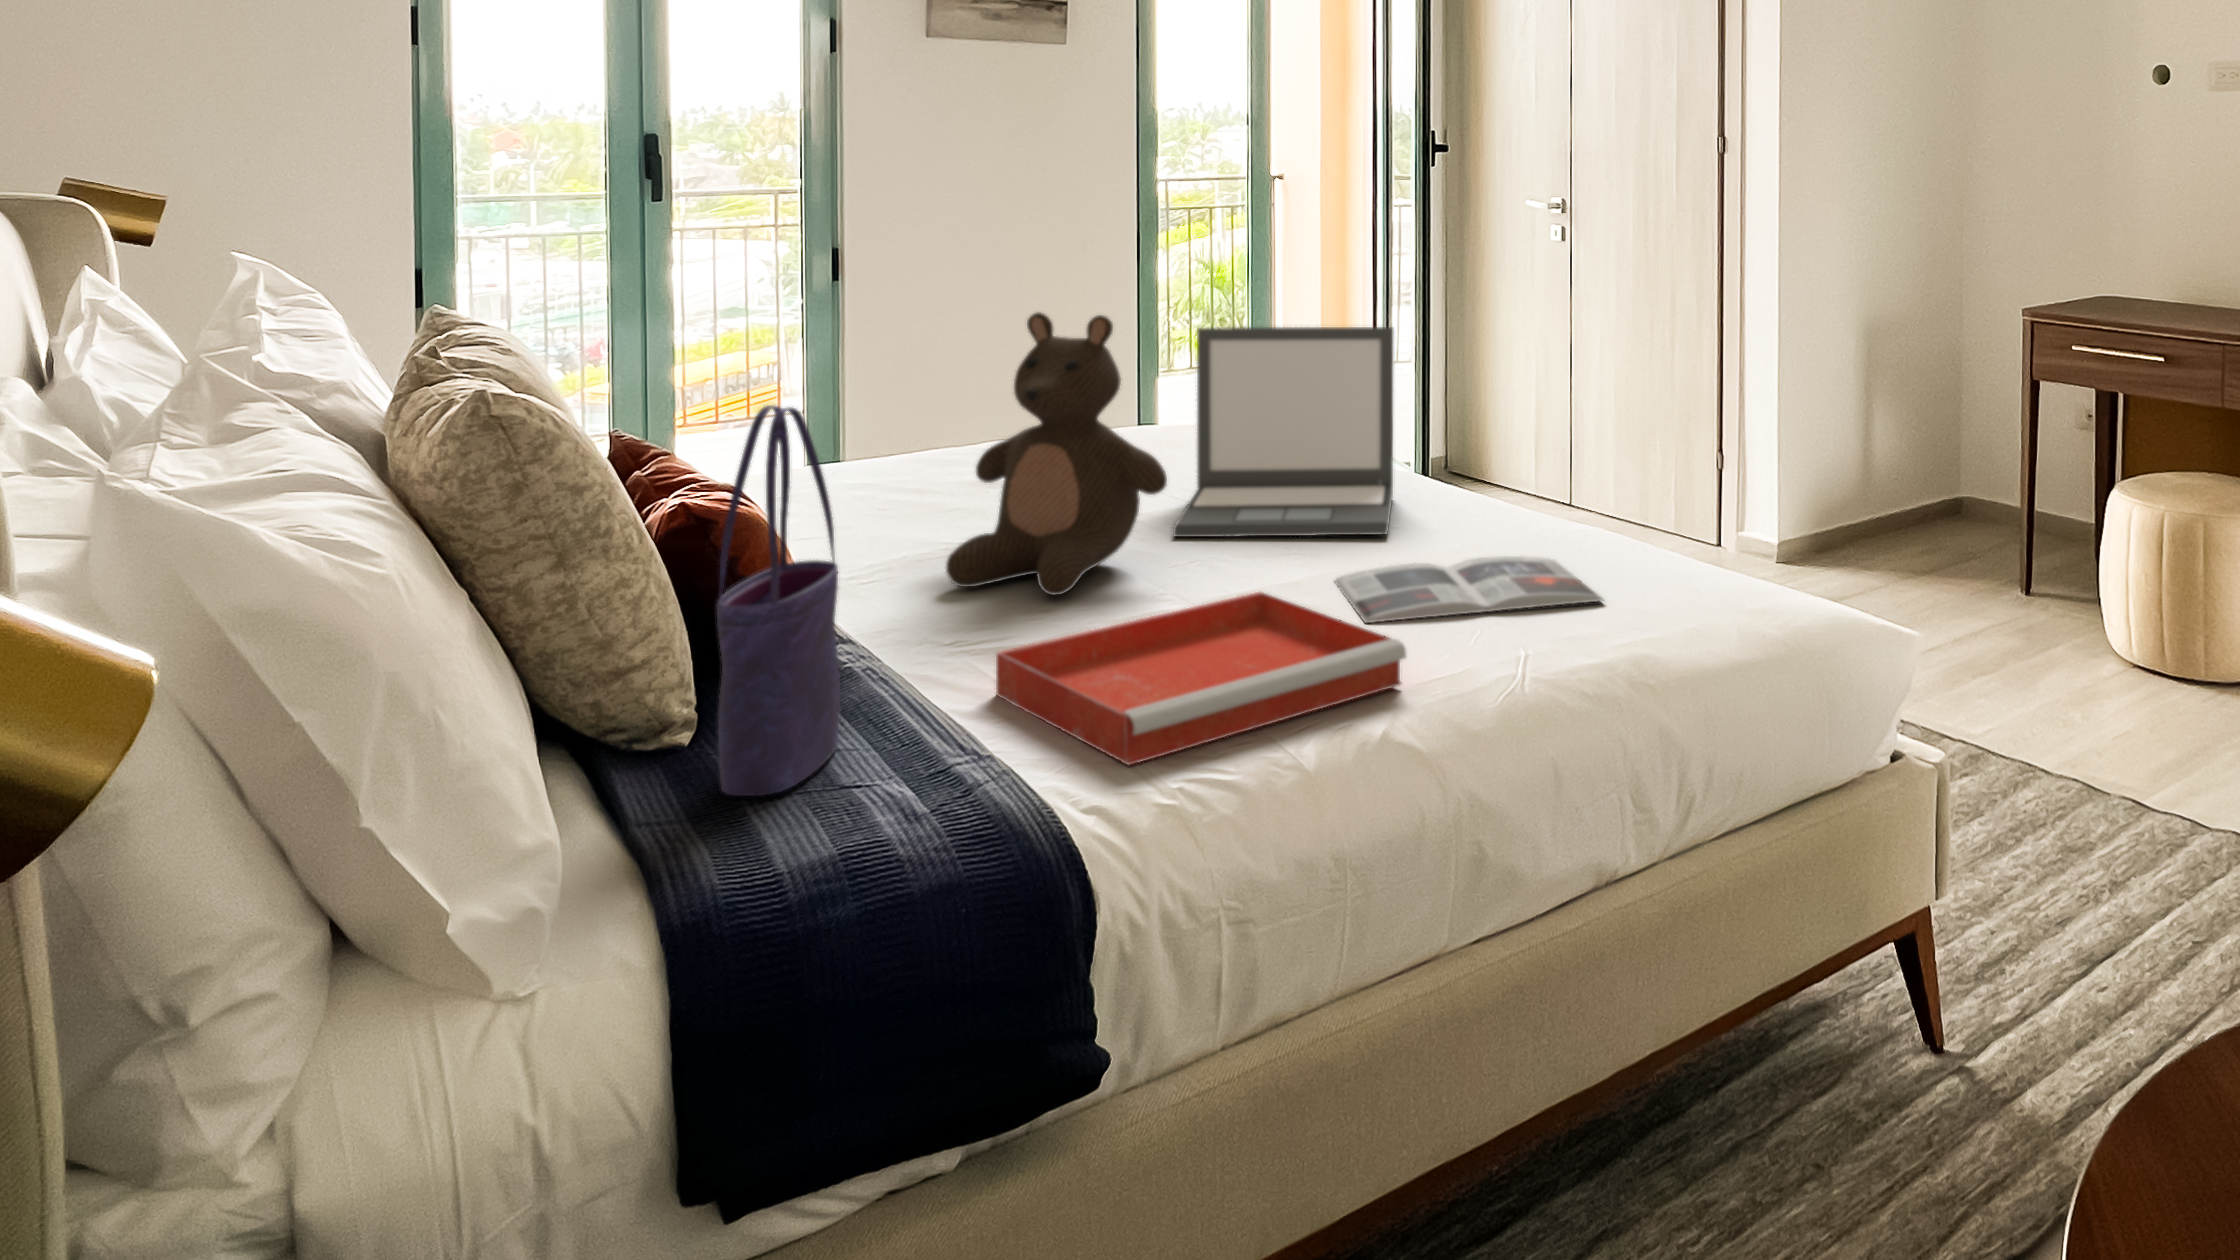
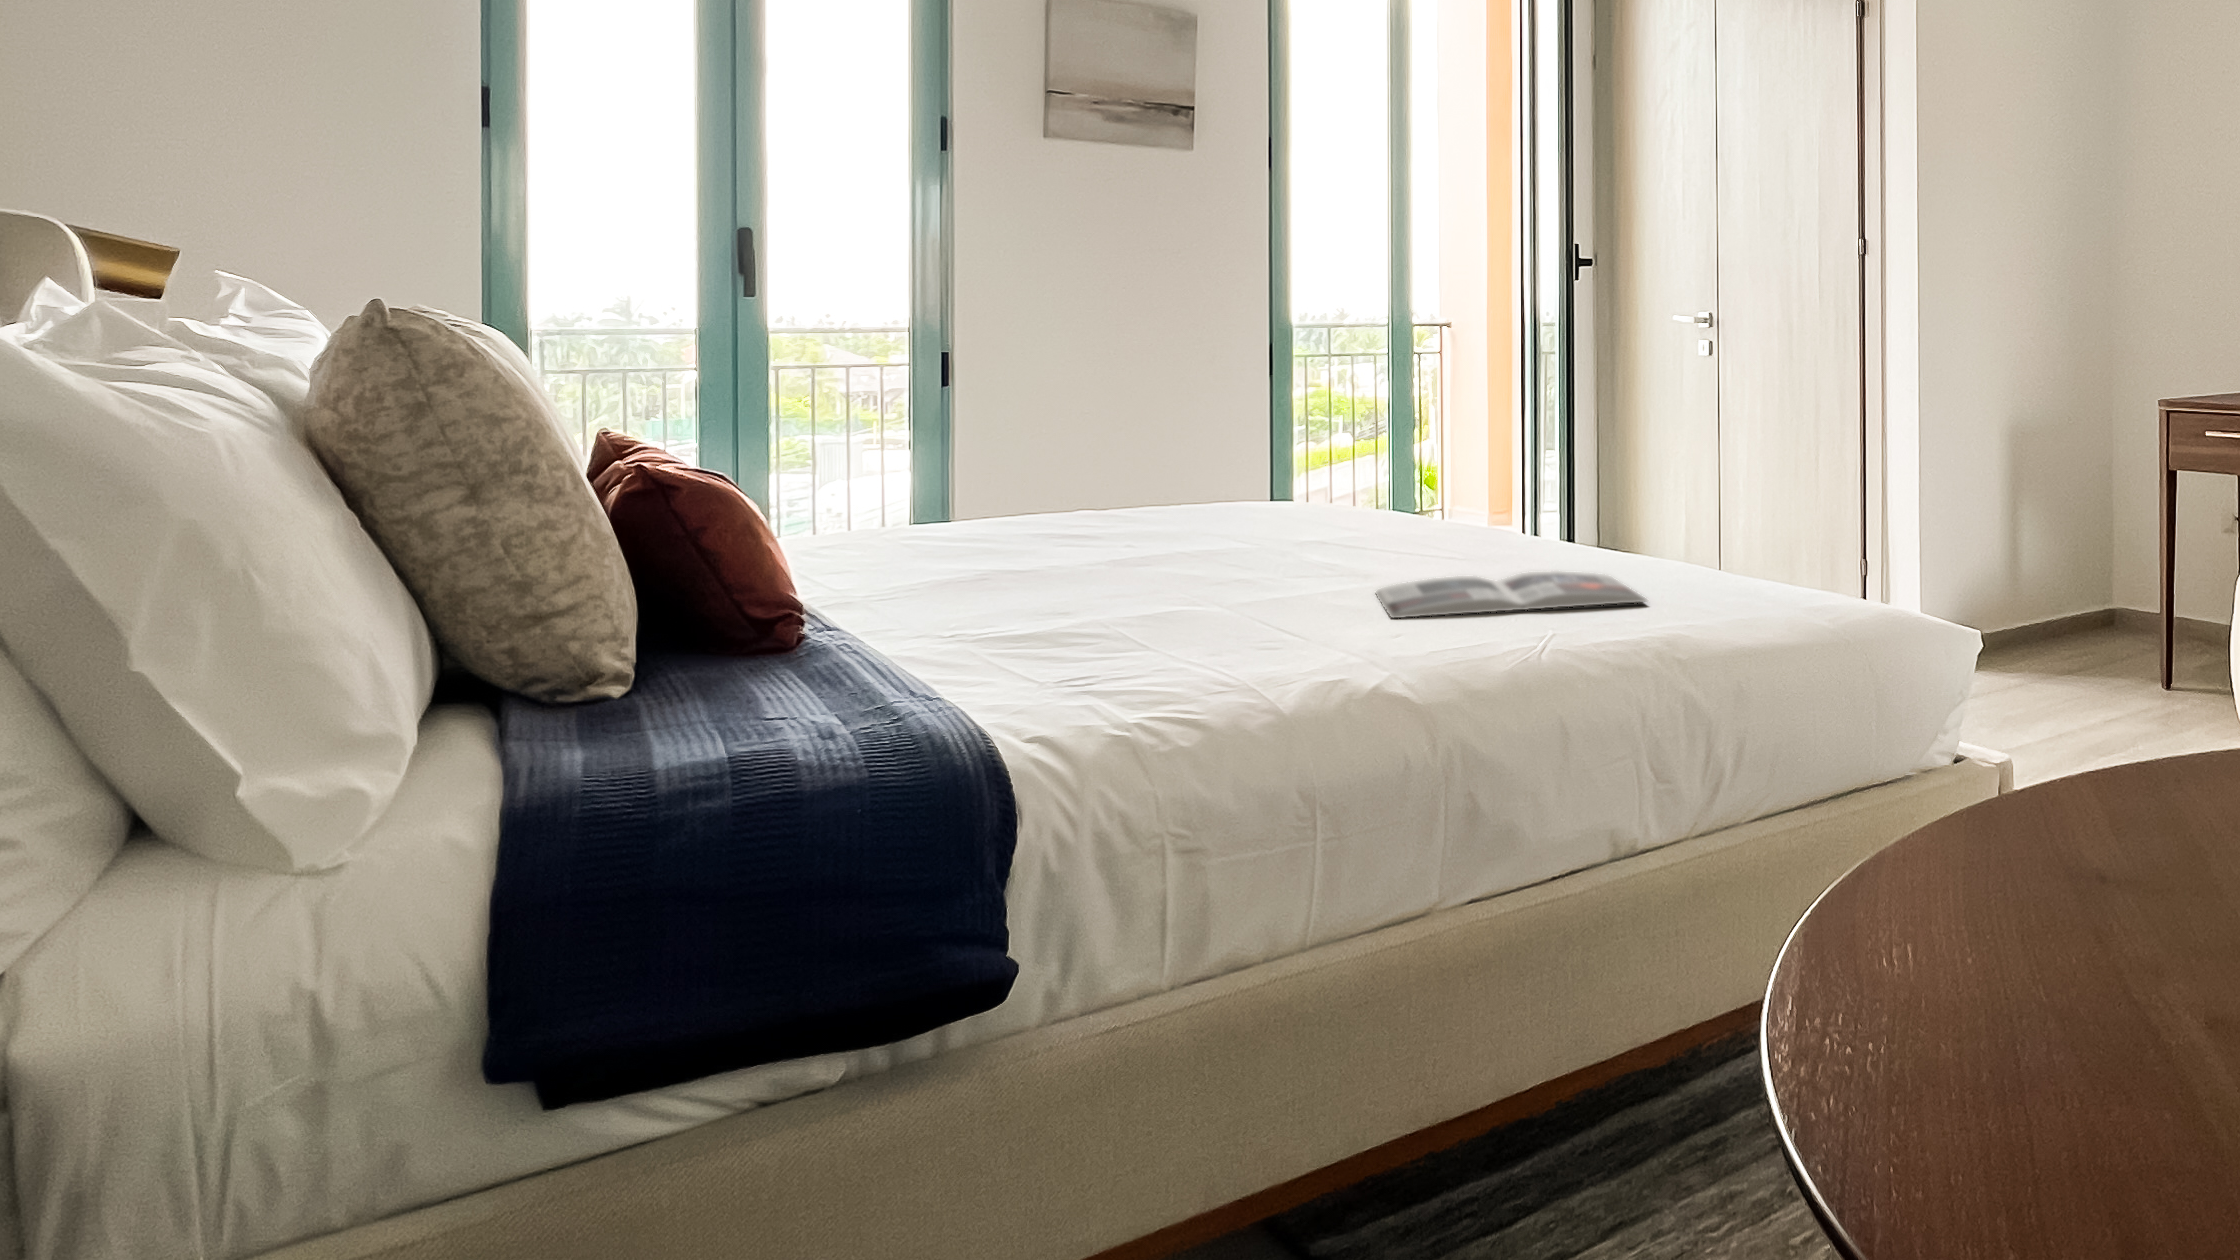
stuffed bear: present [946,312,1167,595] -> none [961,322,1201,601]
laptop: present [1173,327,1393,537] -> none [1222,365,1468,566]
tote bag: present [717,405,840,796] -> none [628,328,782,728]
tray: present [996,592,1406,766] -> none [972,582,1409,707]

